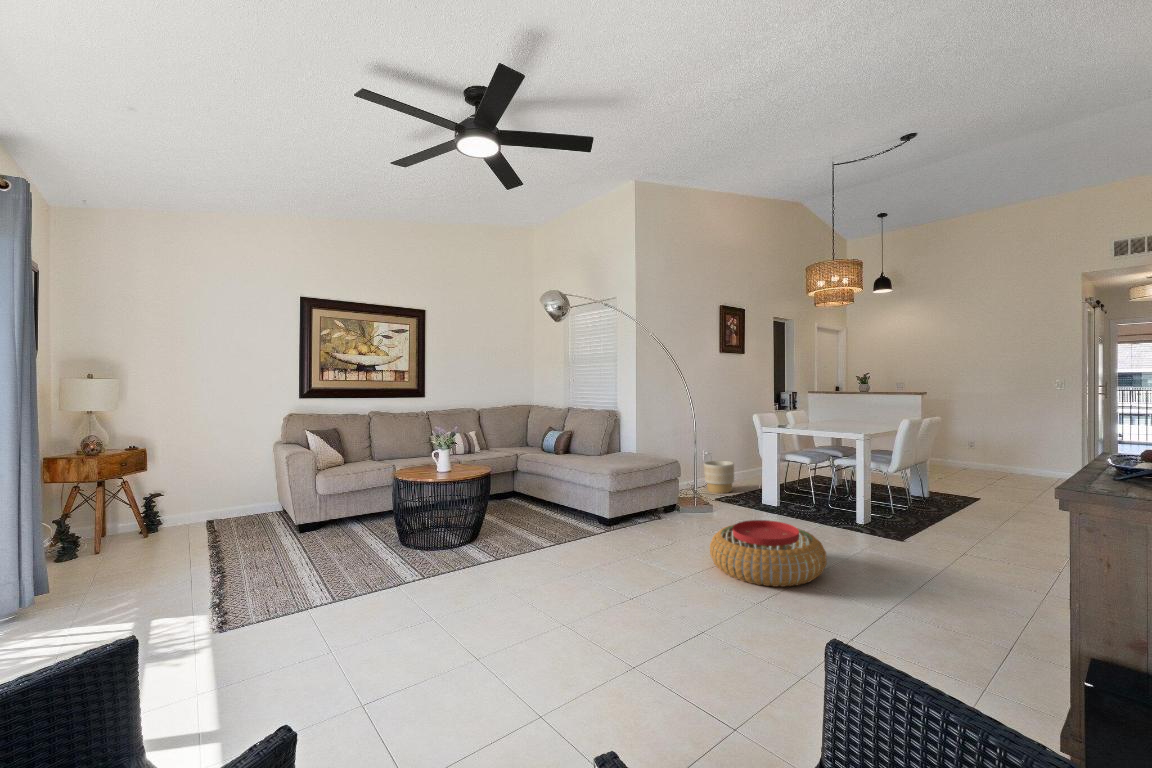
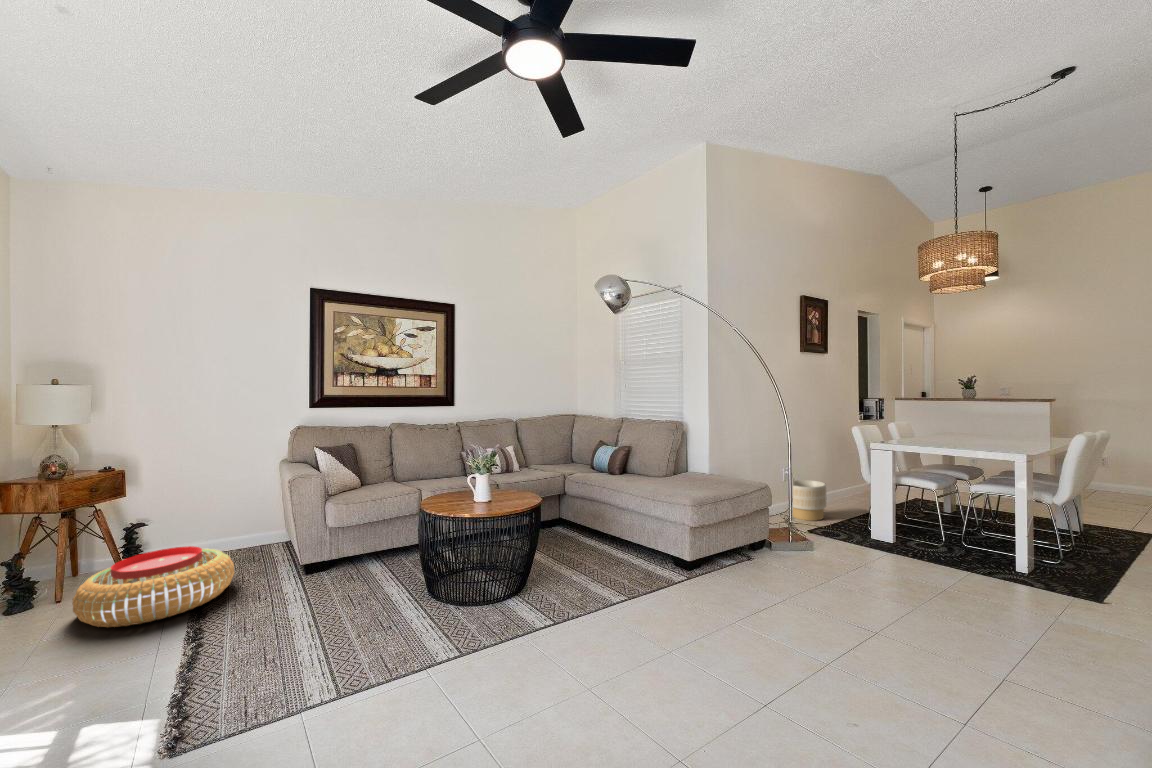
pouf: present [710,520,827,587] -> present [72,546,234,627]

